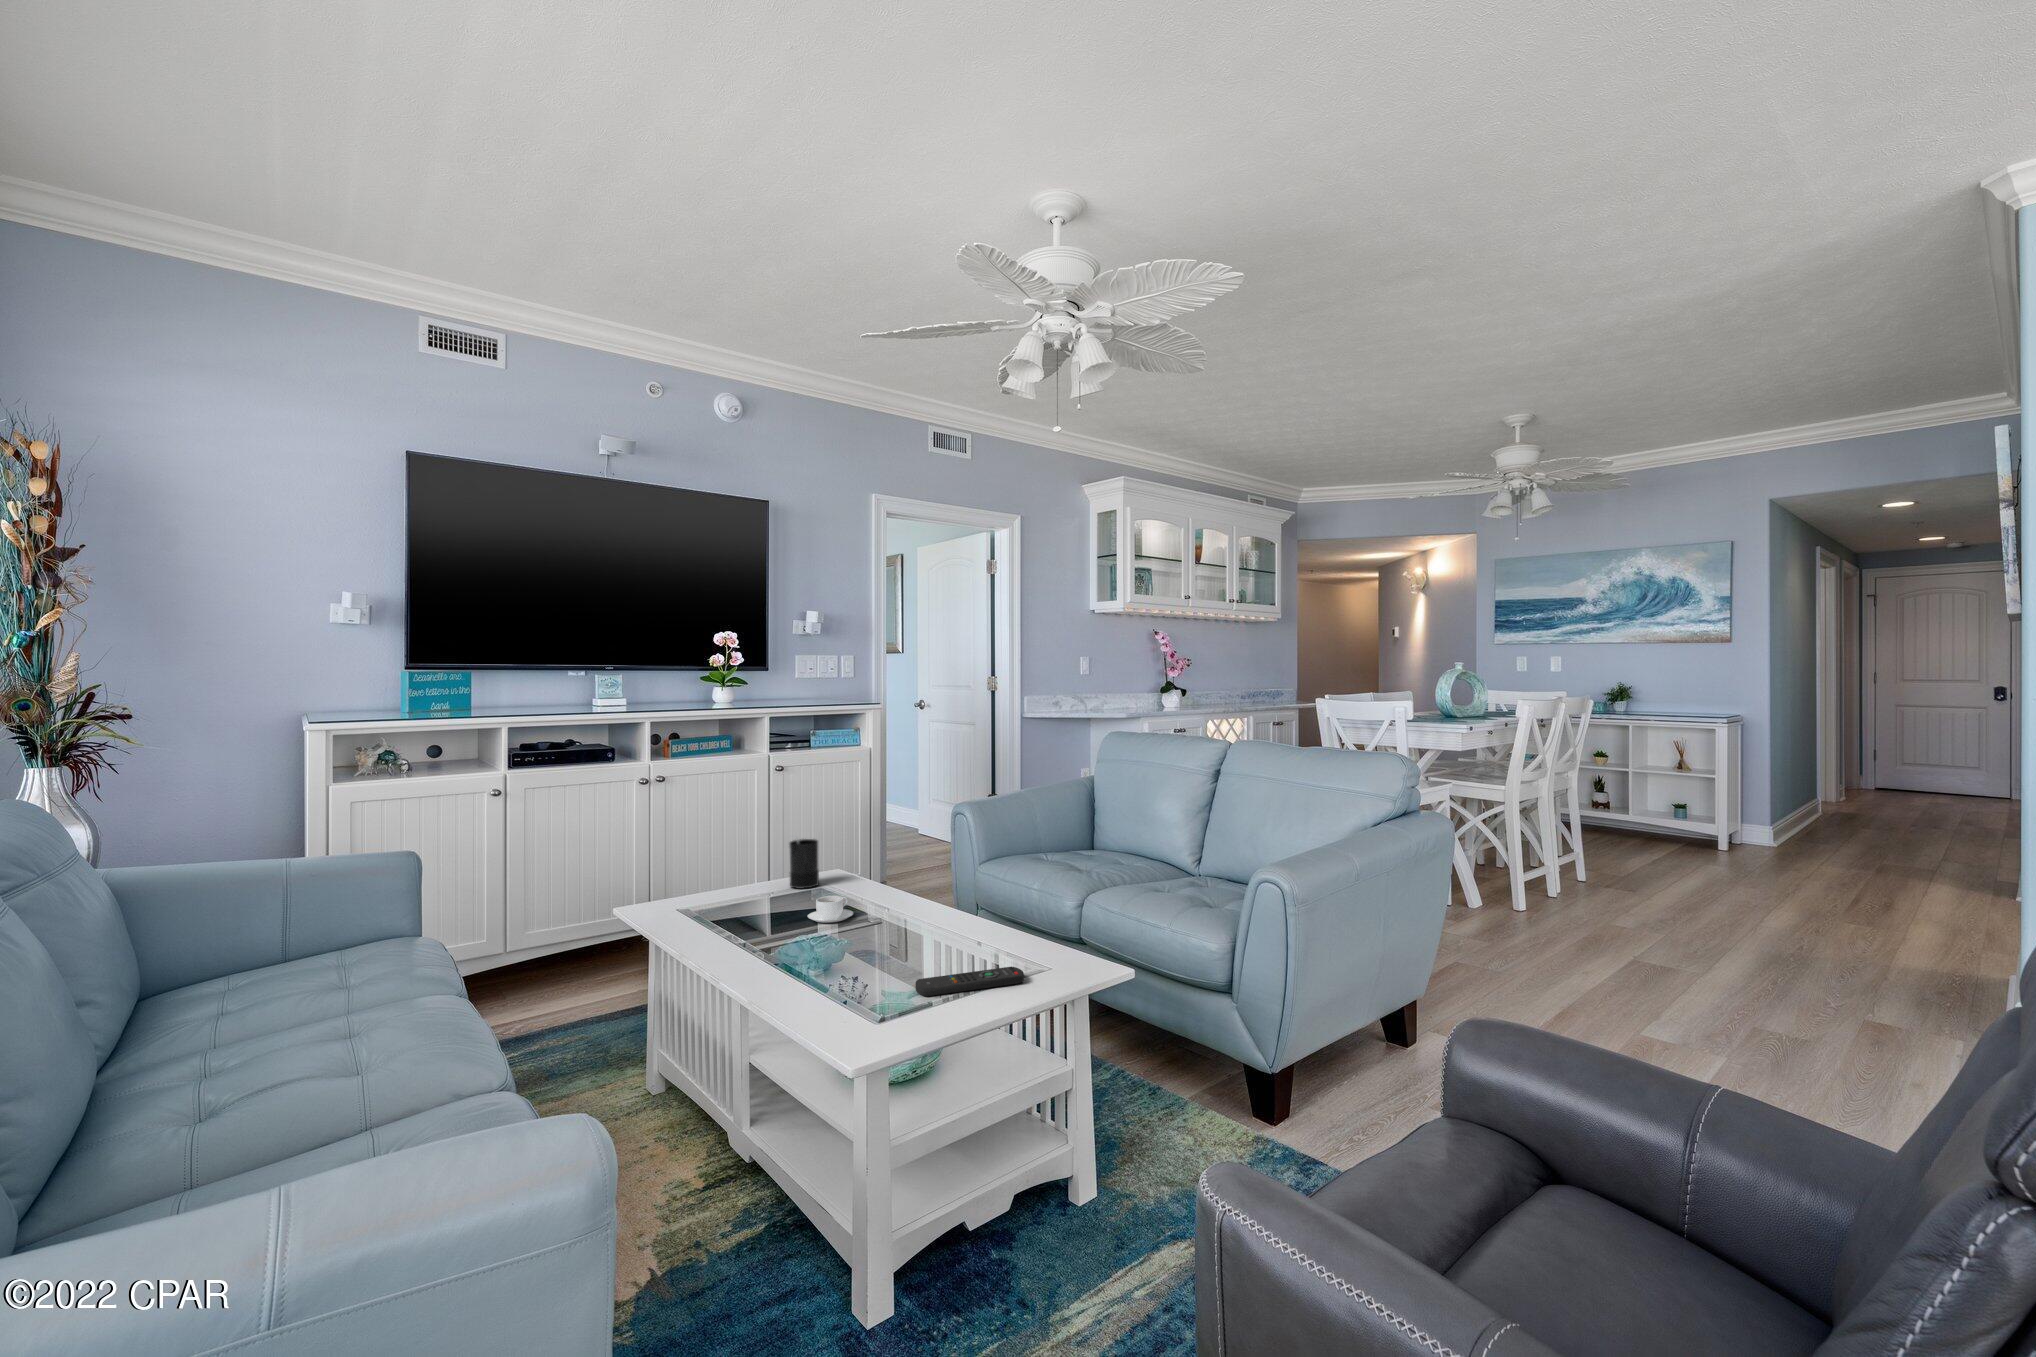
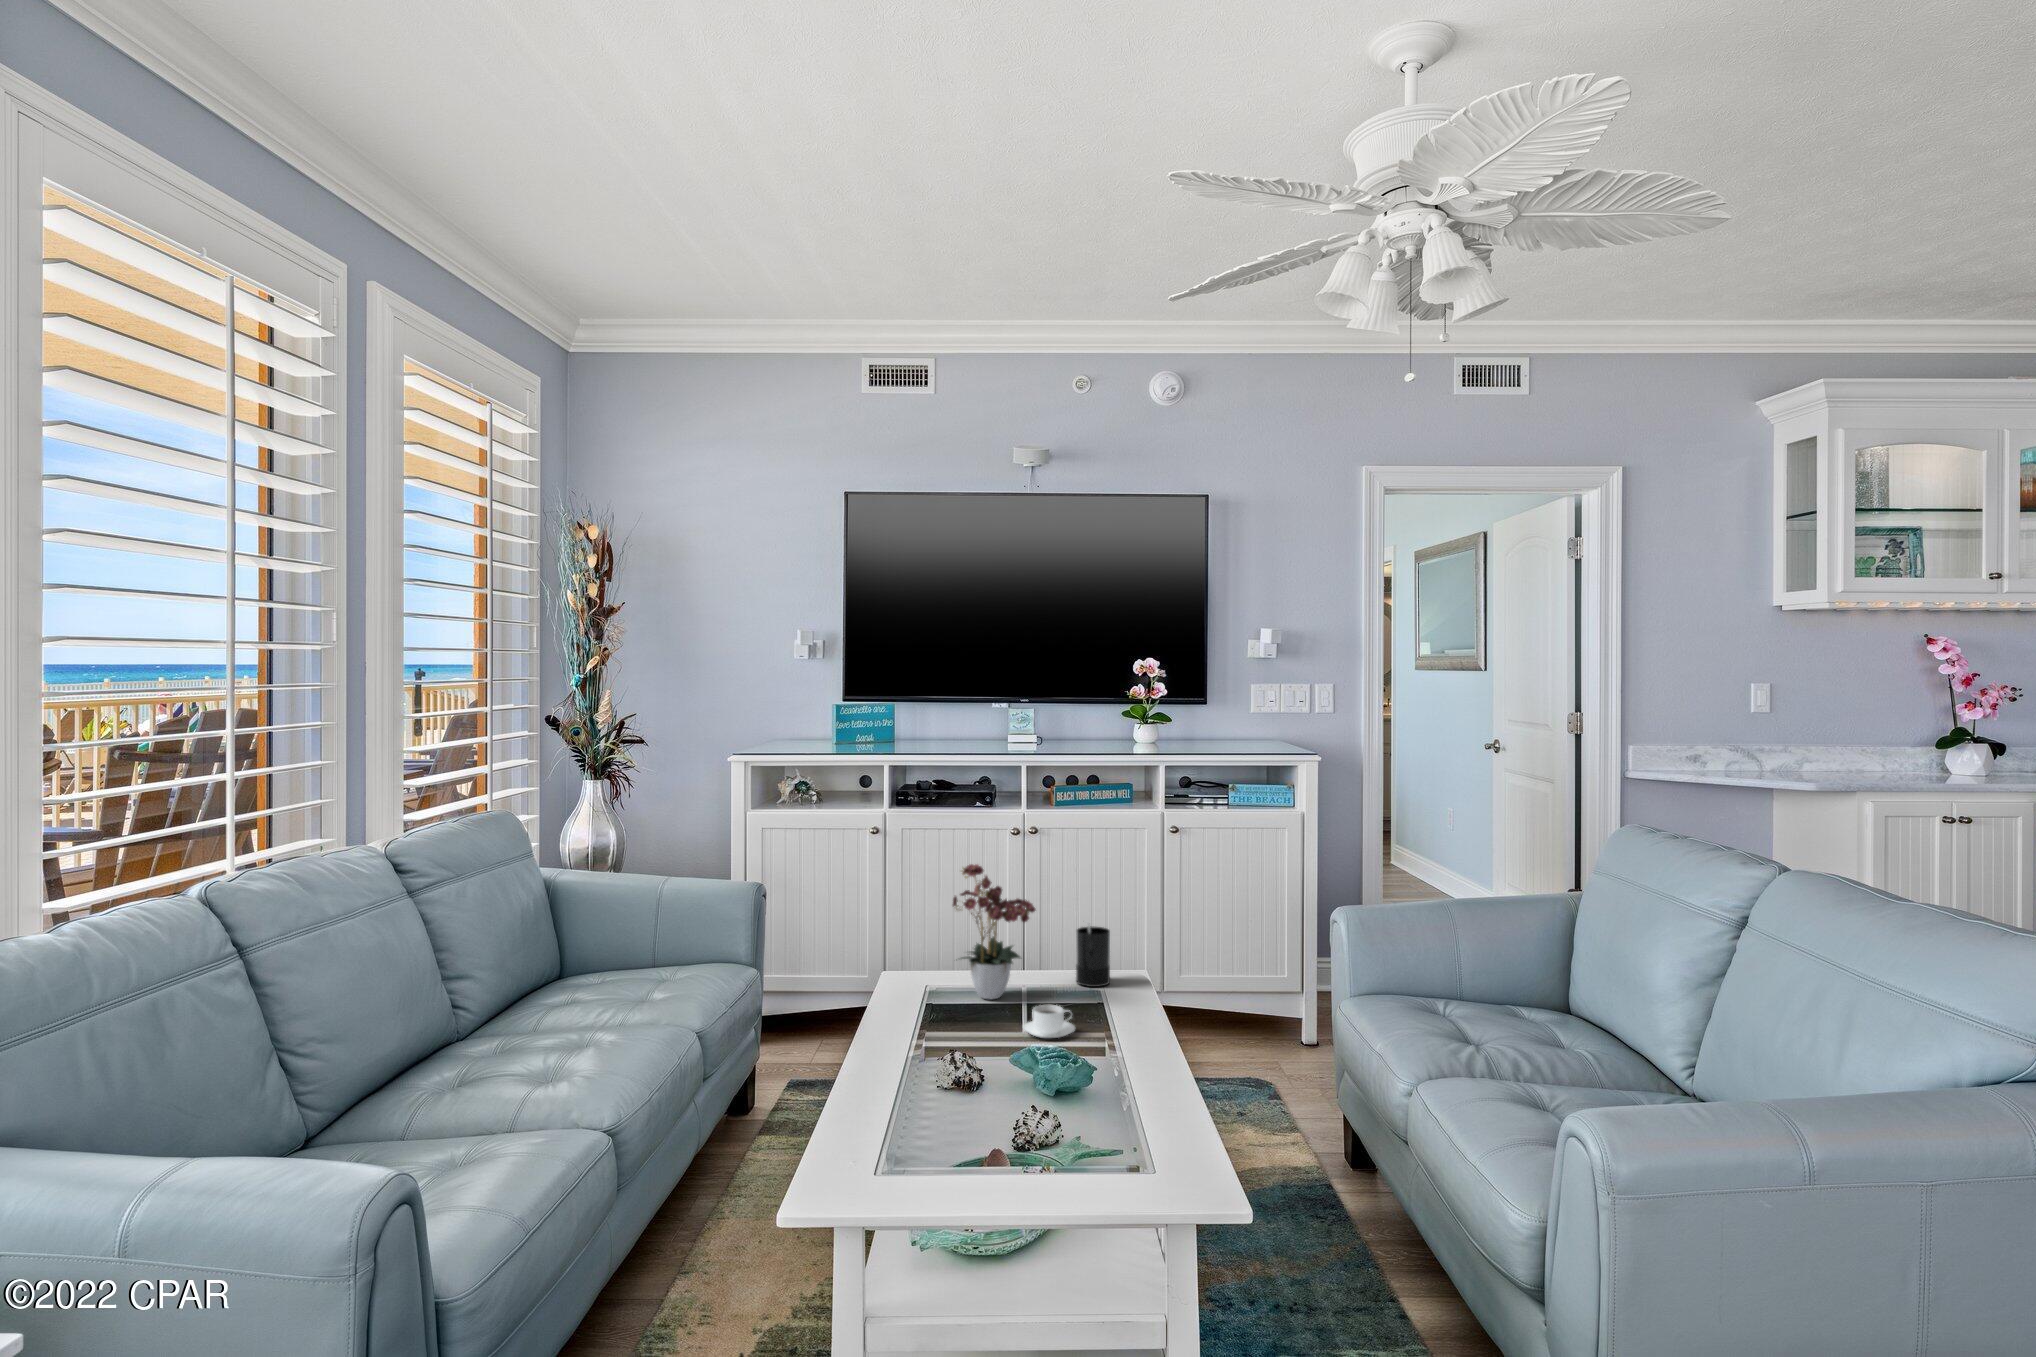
flower arrangement: none [702,785,782,911] -> present [953,864,1036,999]
remote control: present [916,967,1024,996] -> none [971,1137,1105,1181]

